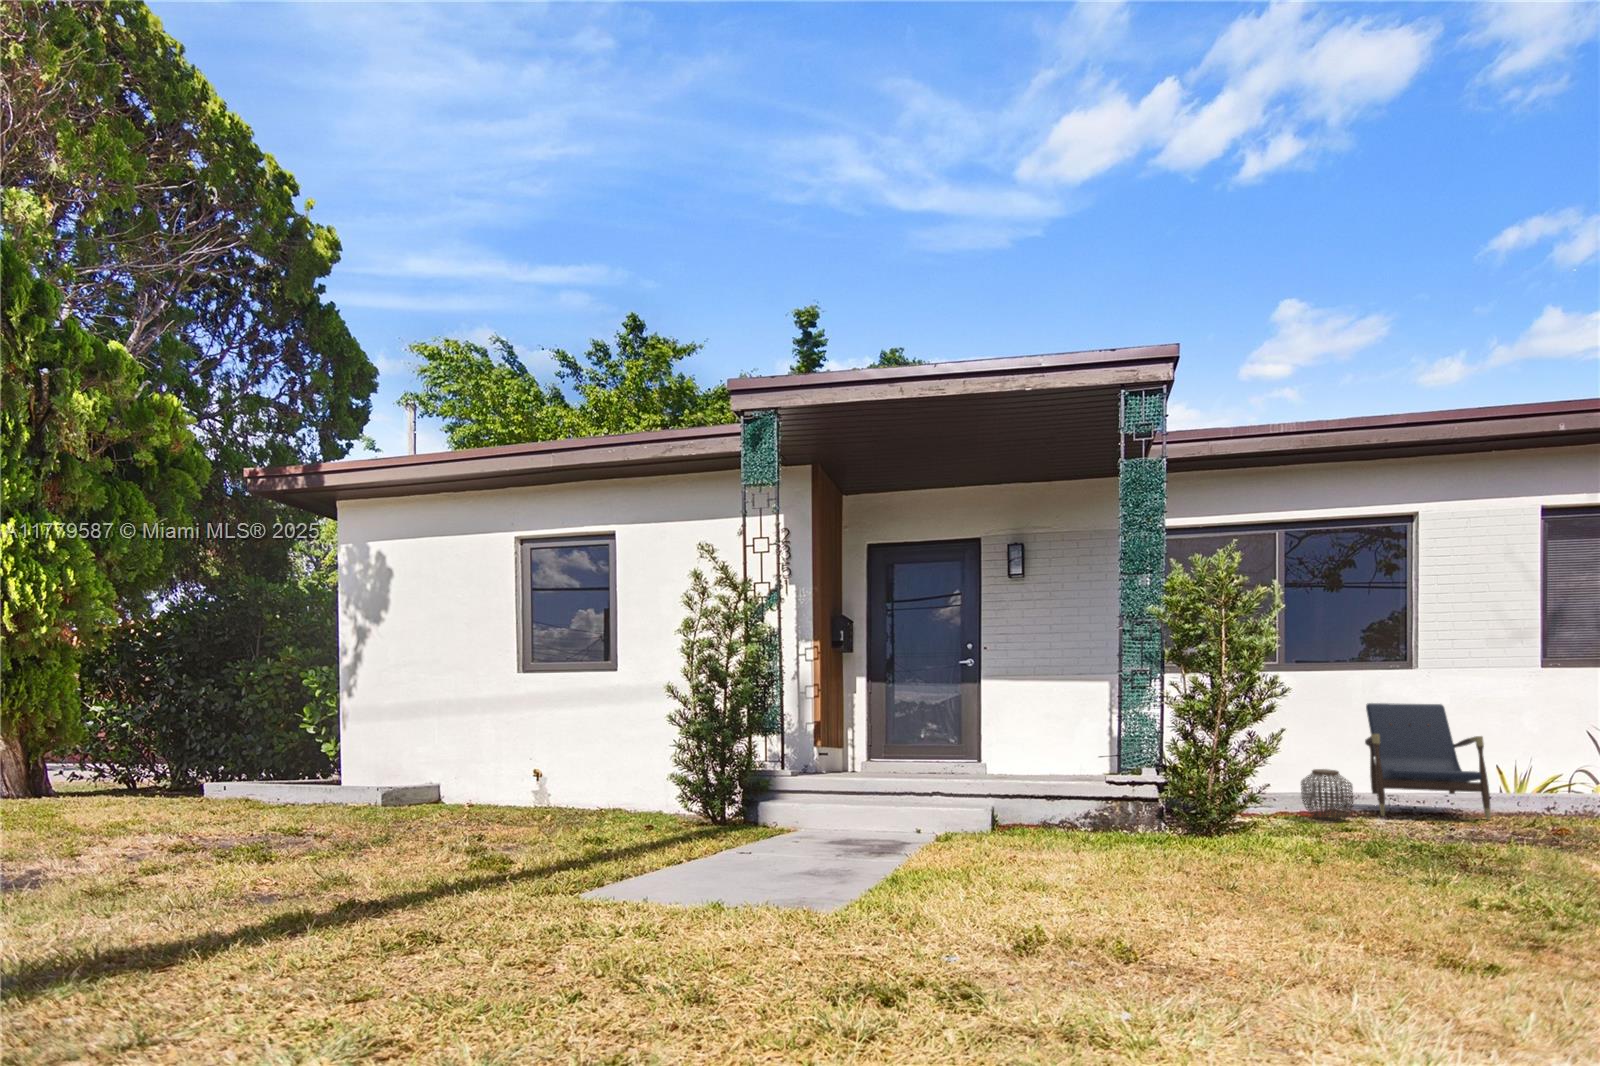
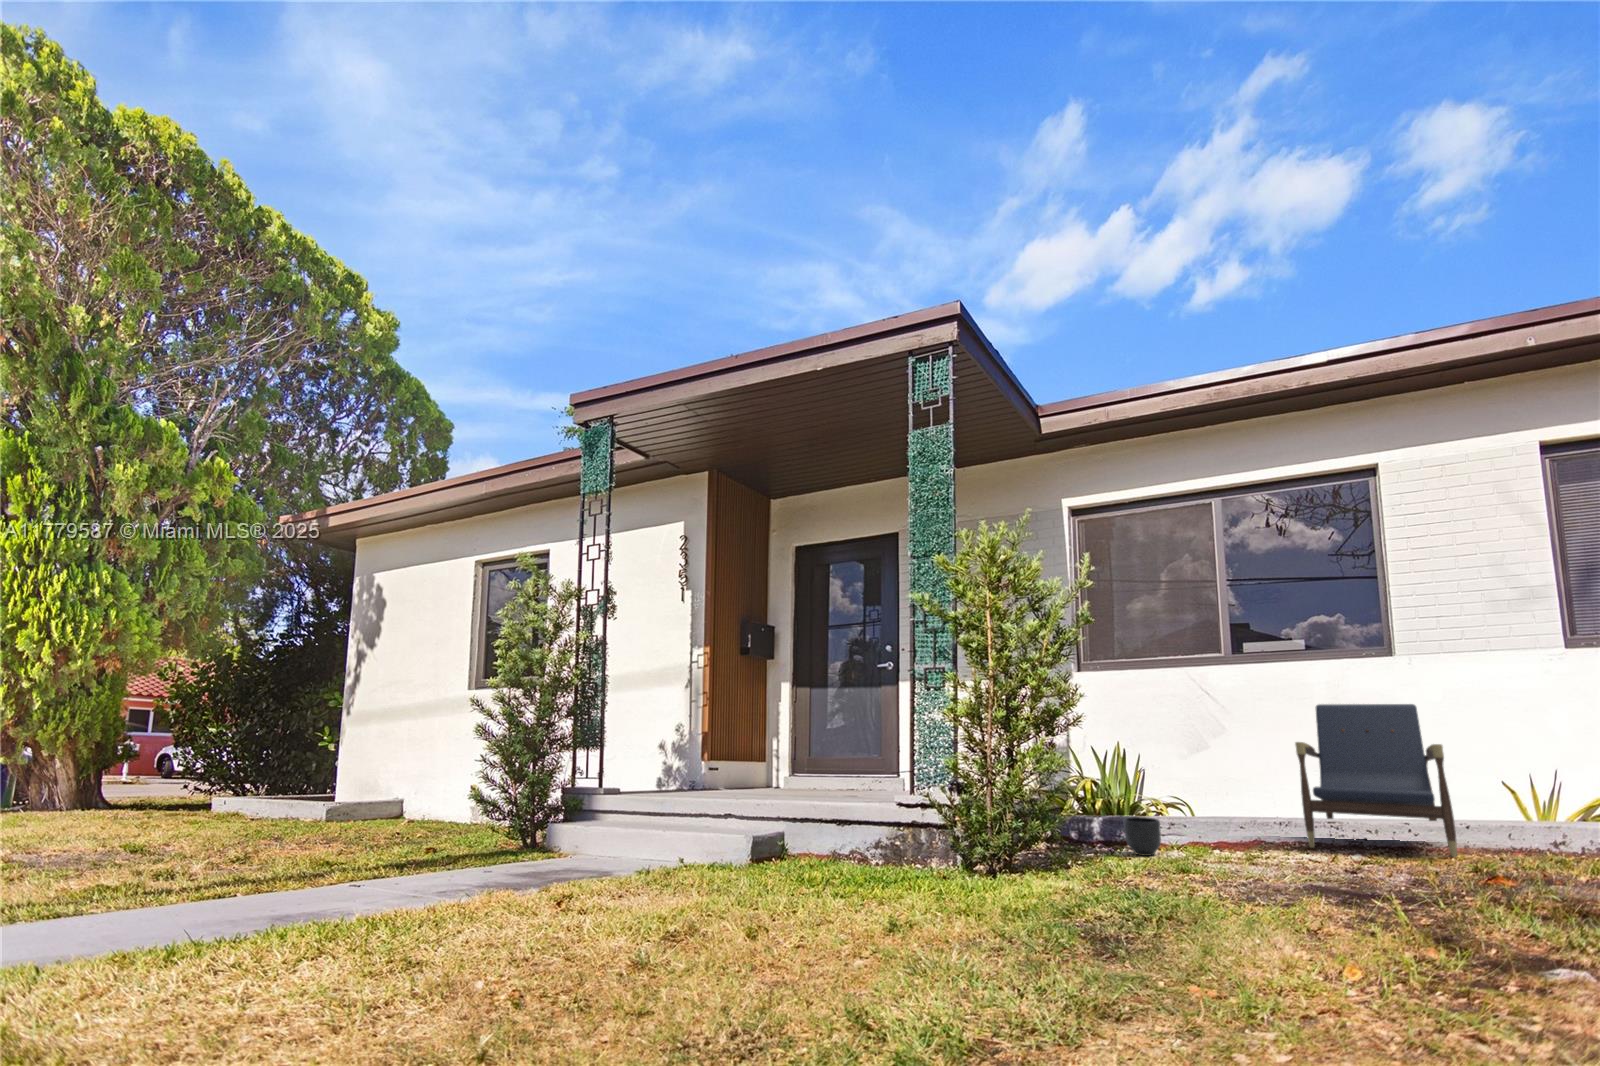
woven basket: present [1301,769,1353,821] -> none [1192,786,1257,853]
planter: none [1261,795,1291,826] -> present [1124,817,1161,856]

